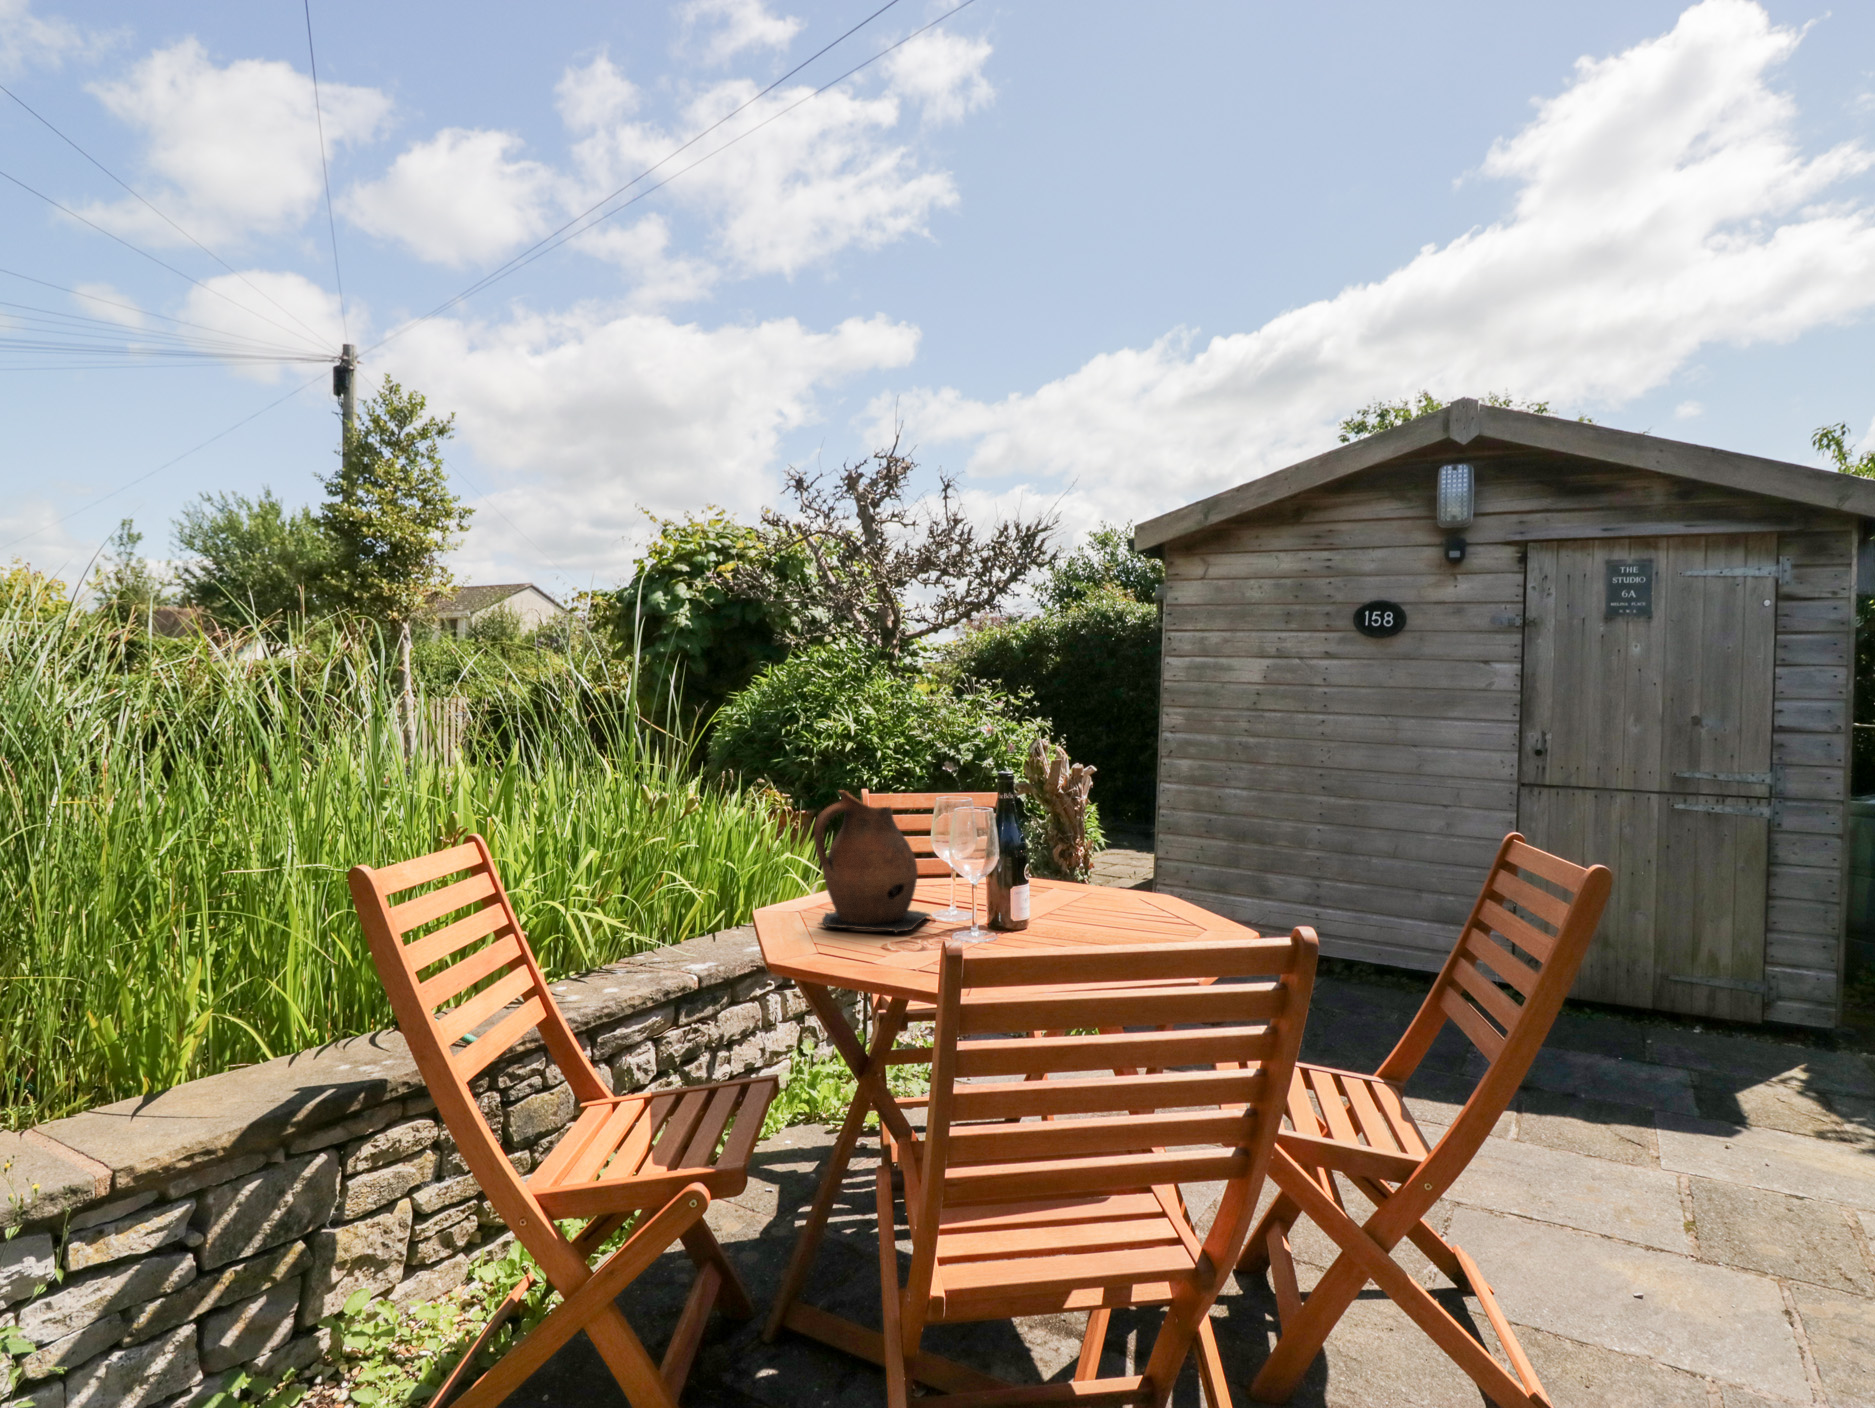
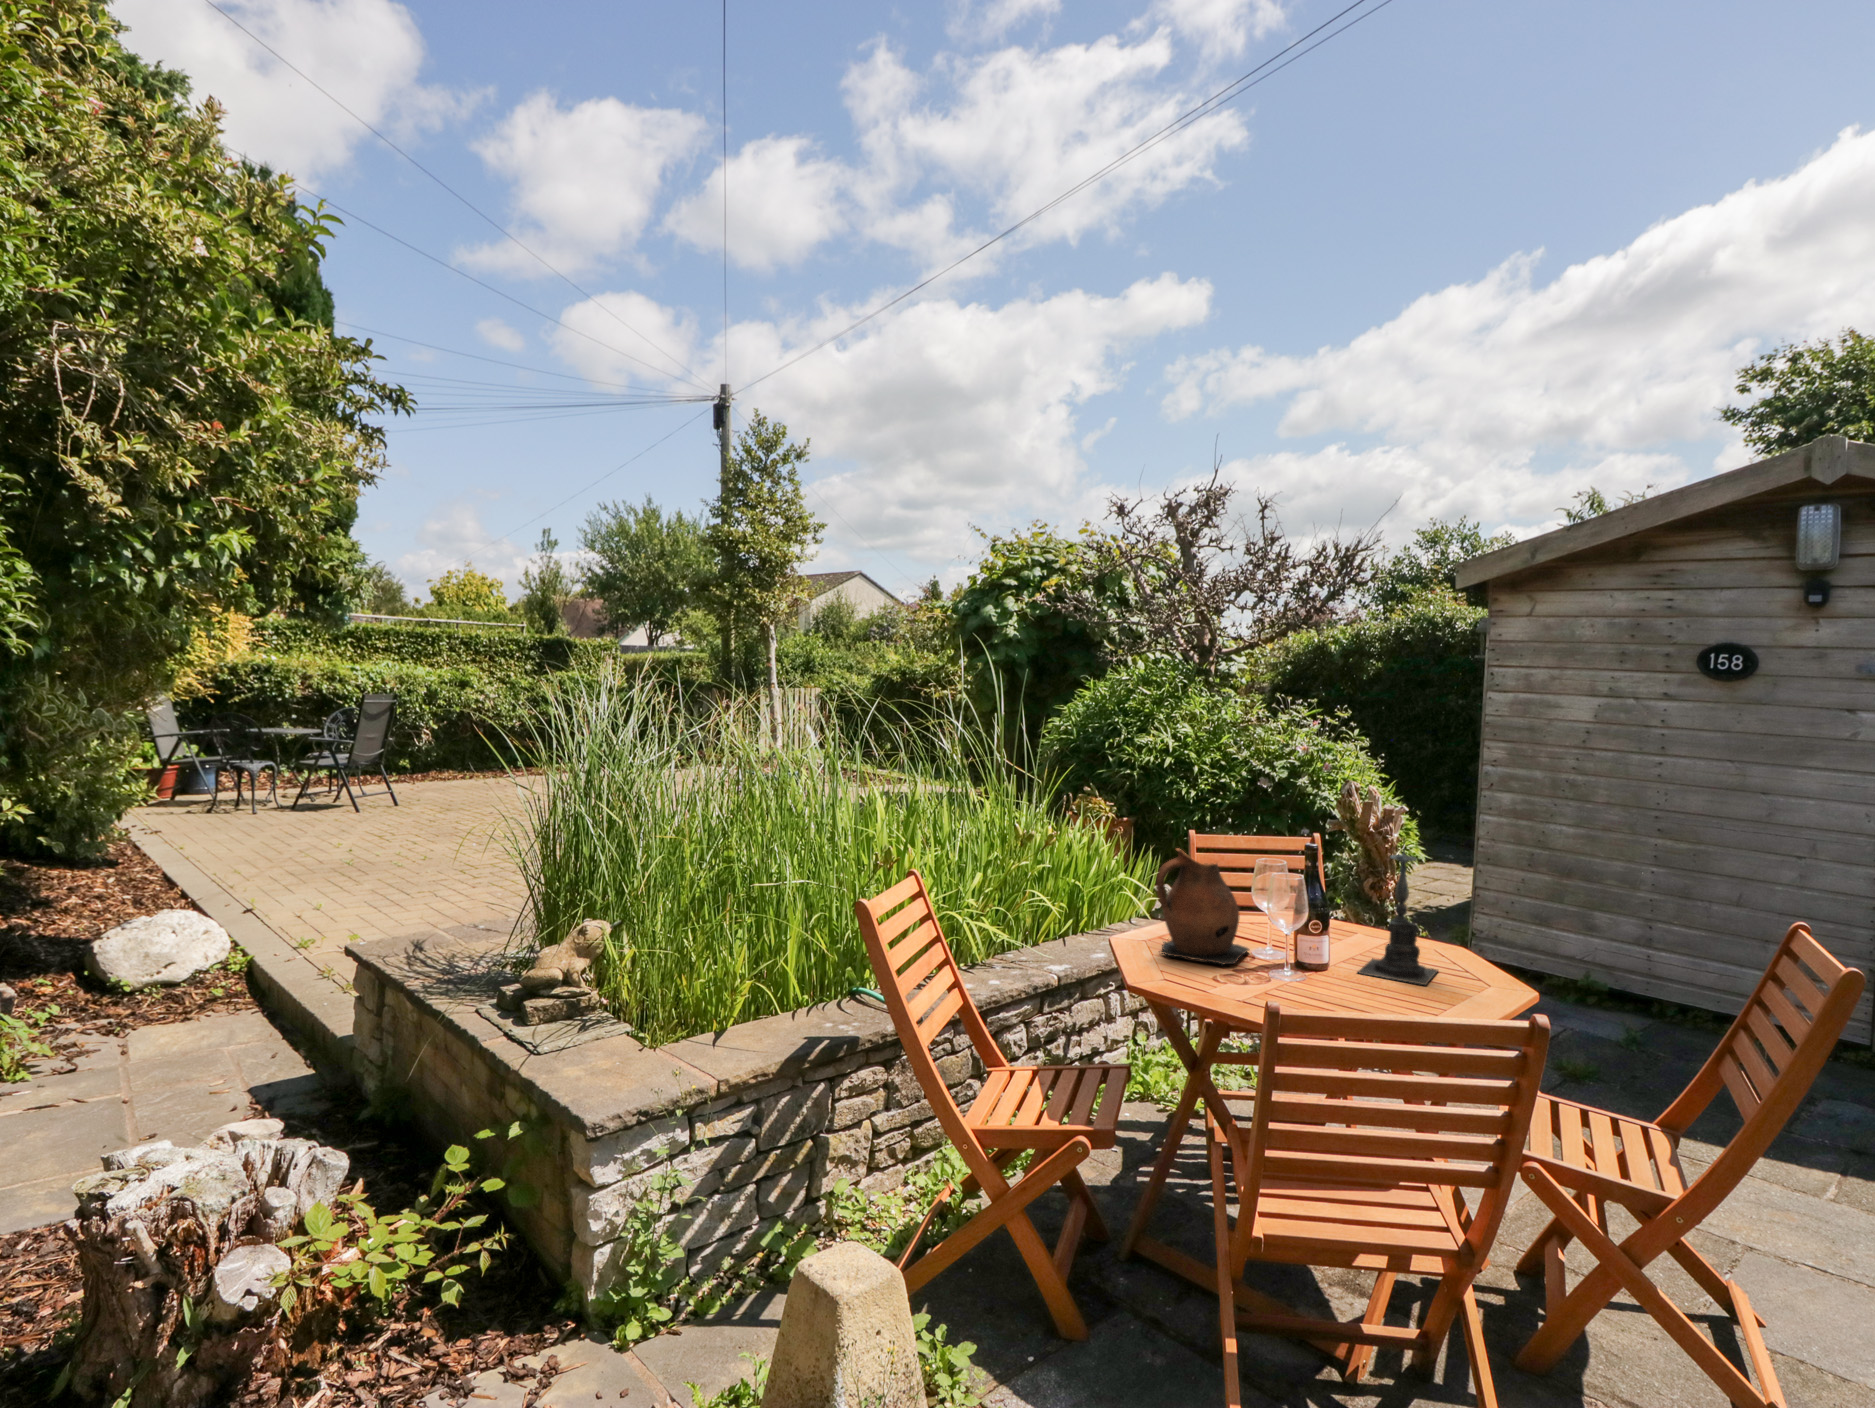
candle holder: none [1055,765,1145,938] -> present [1358,849,1438,985]

